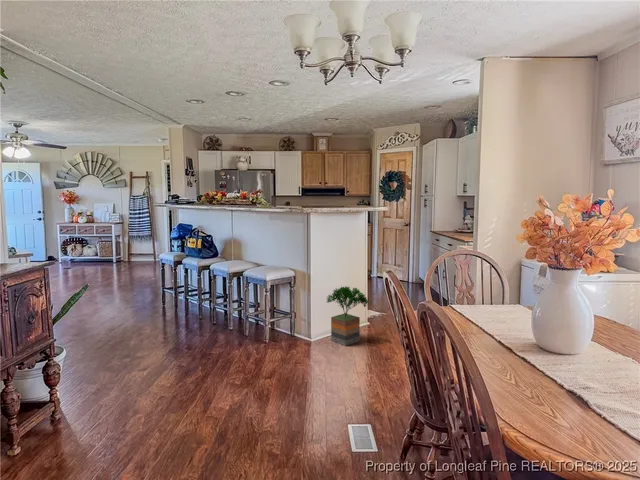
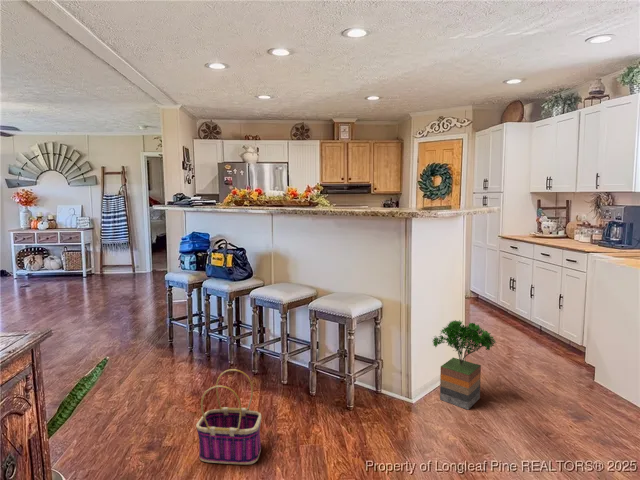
basket: none [156,306,198,362] -> present [196,369,261,465]

